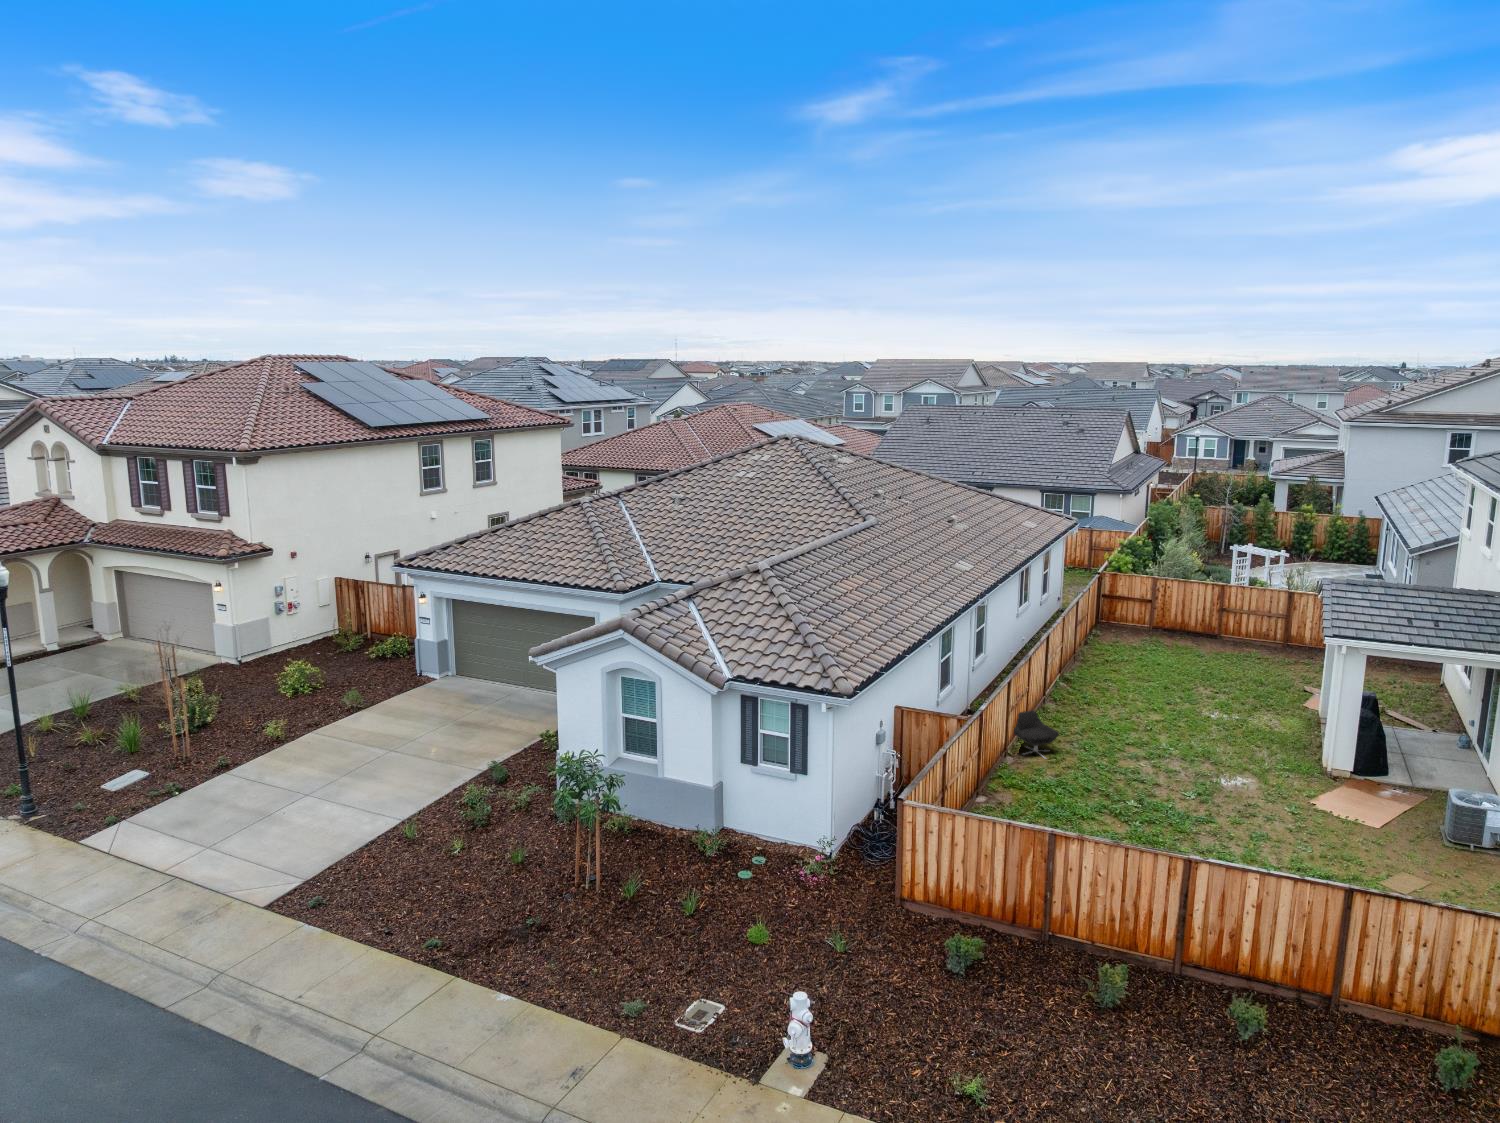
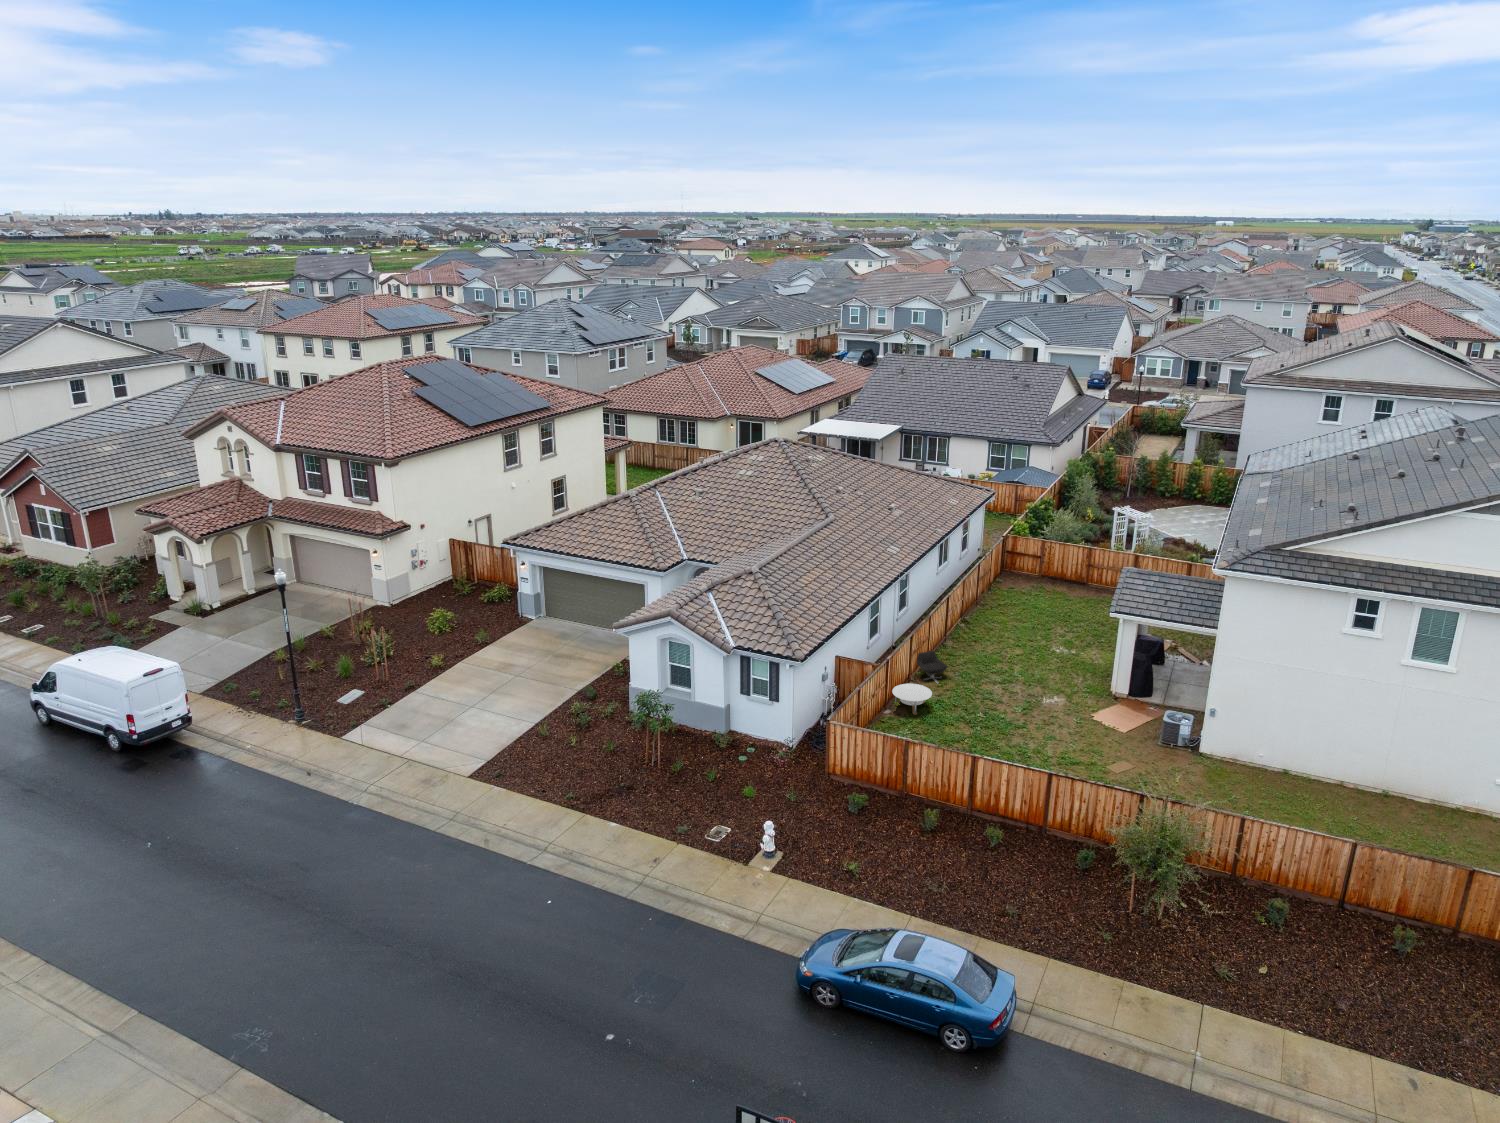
round table: none [982,756,1048,804] -> present [892,684,932,715]

